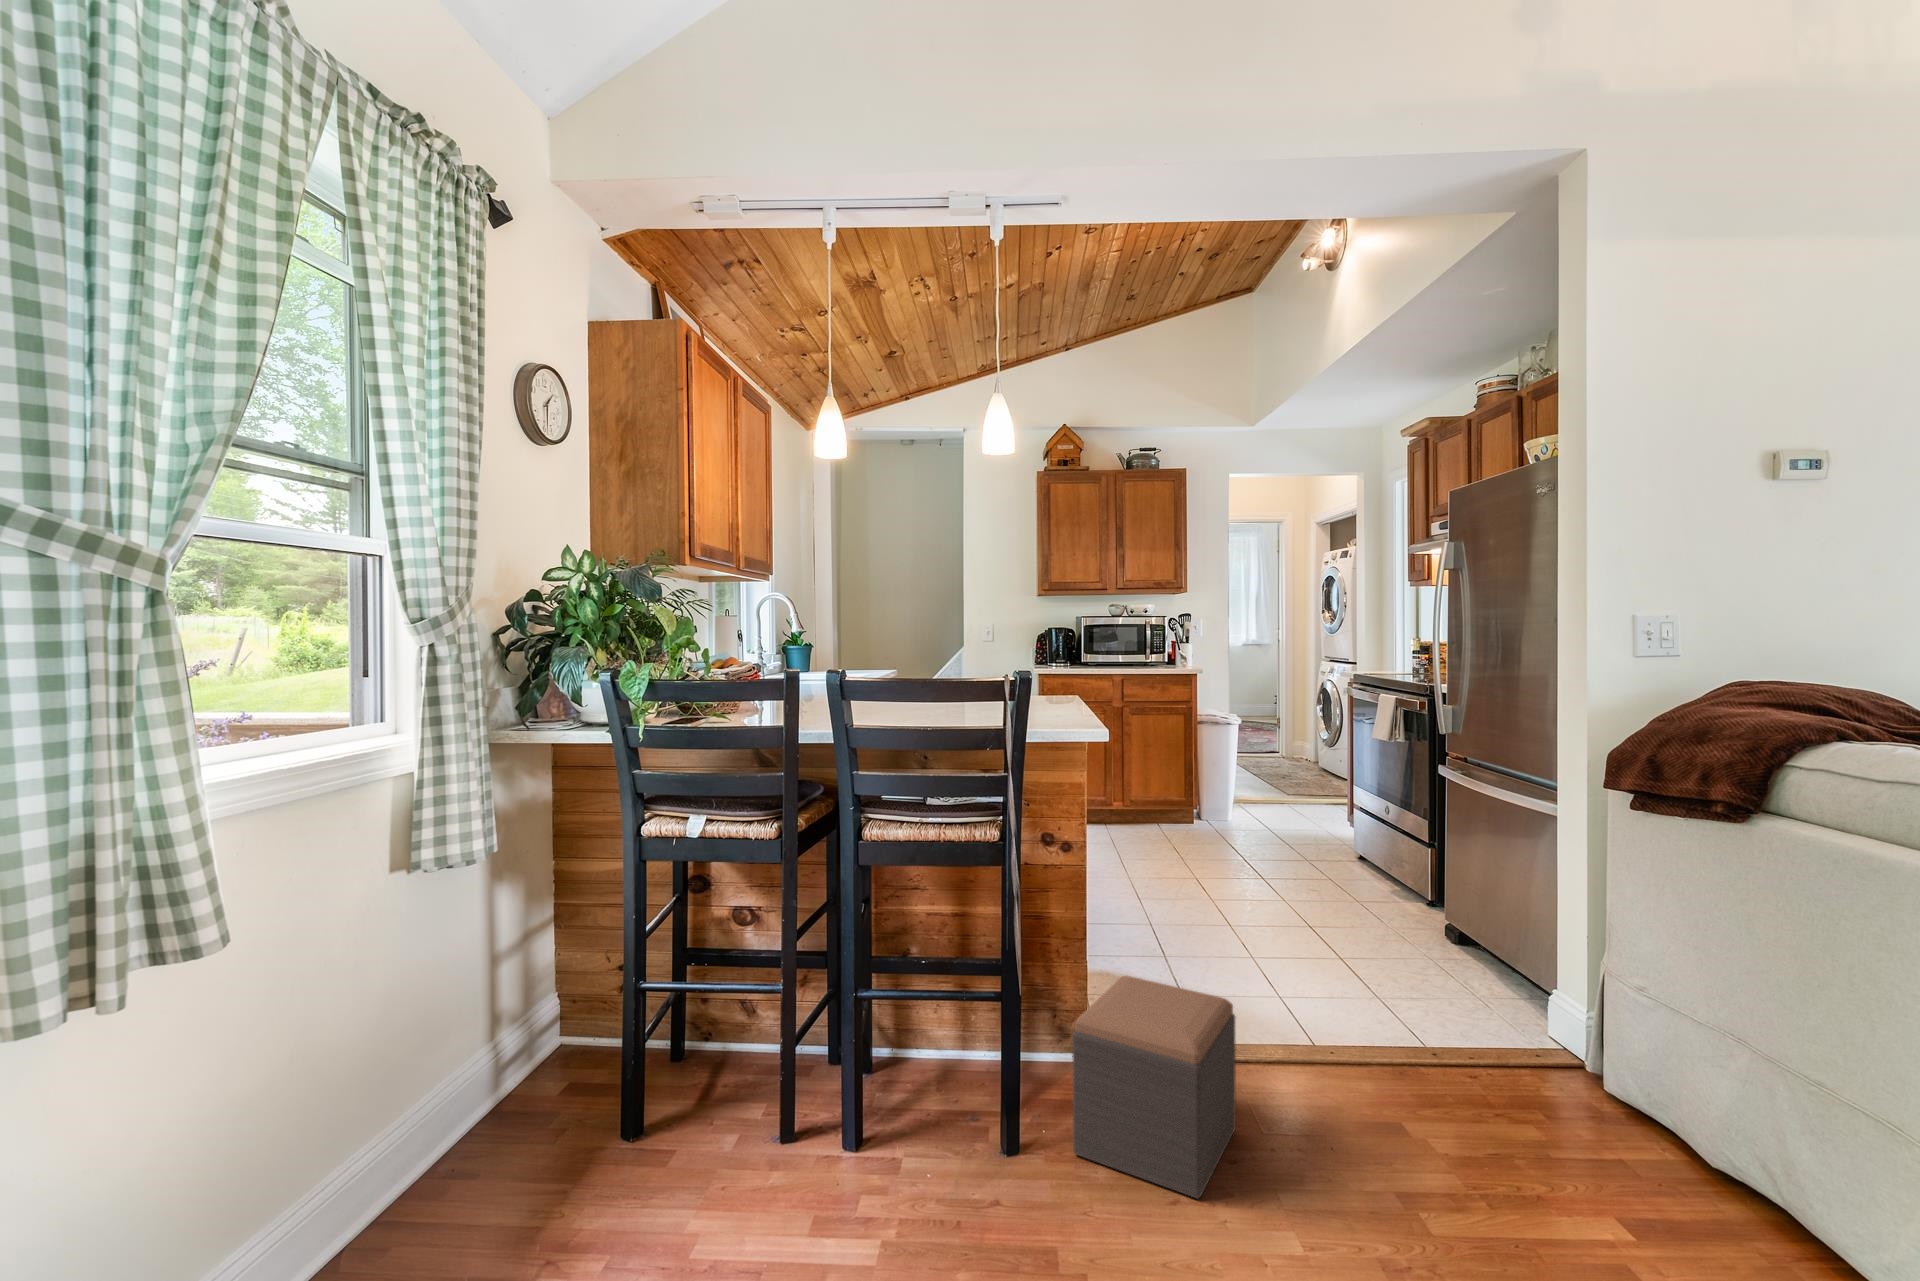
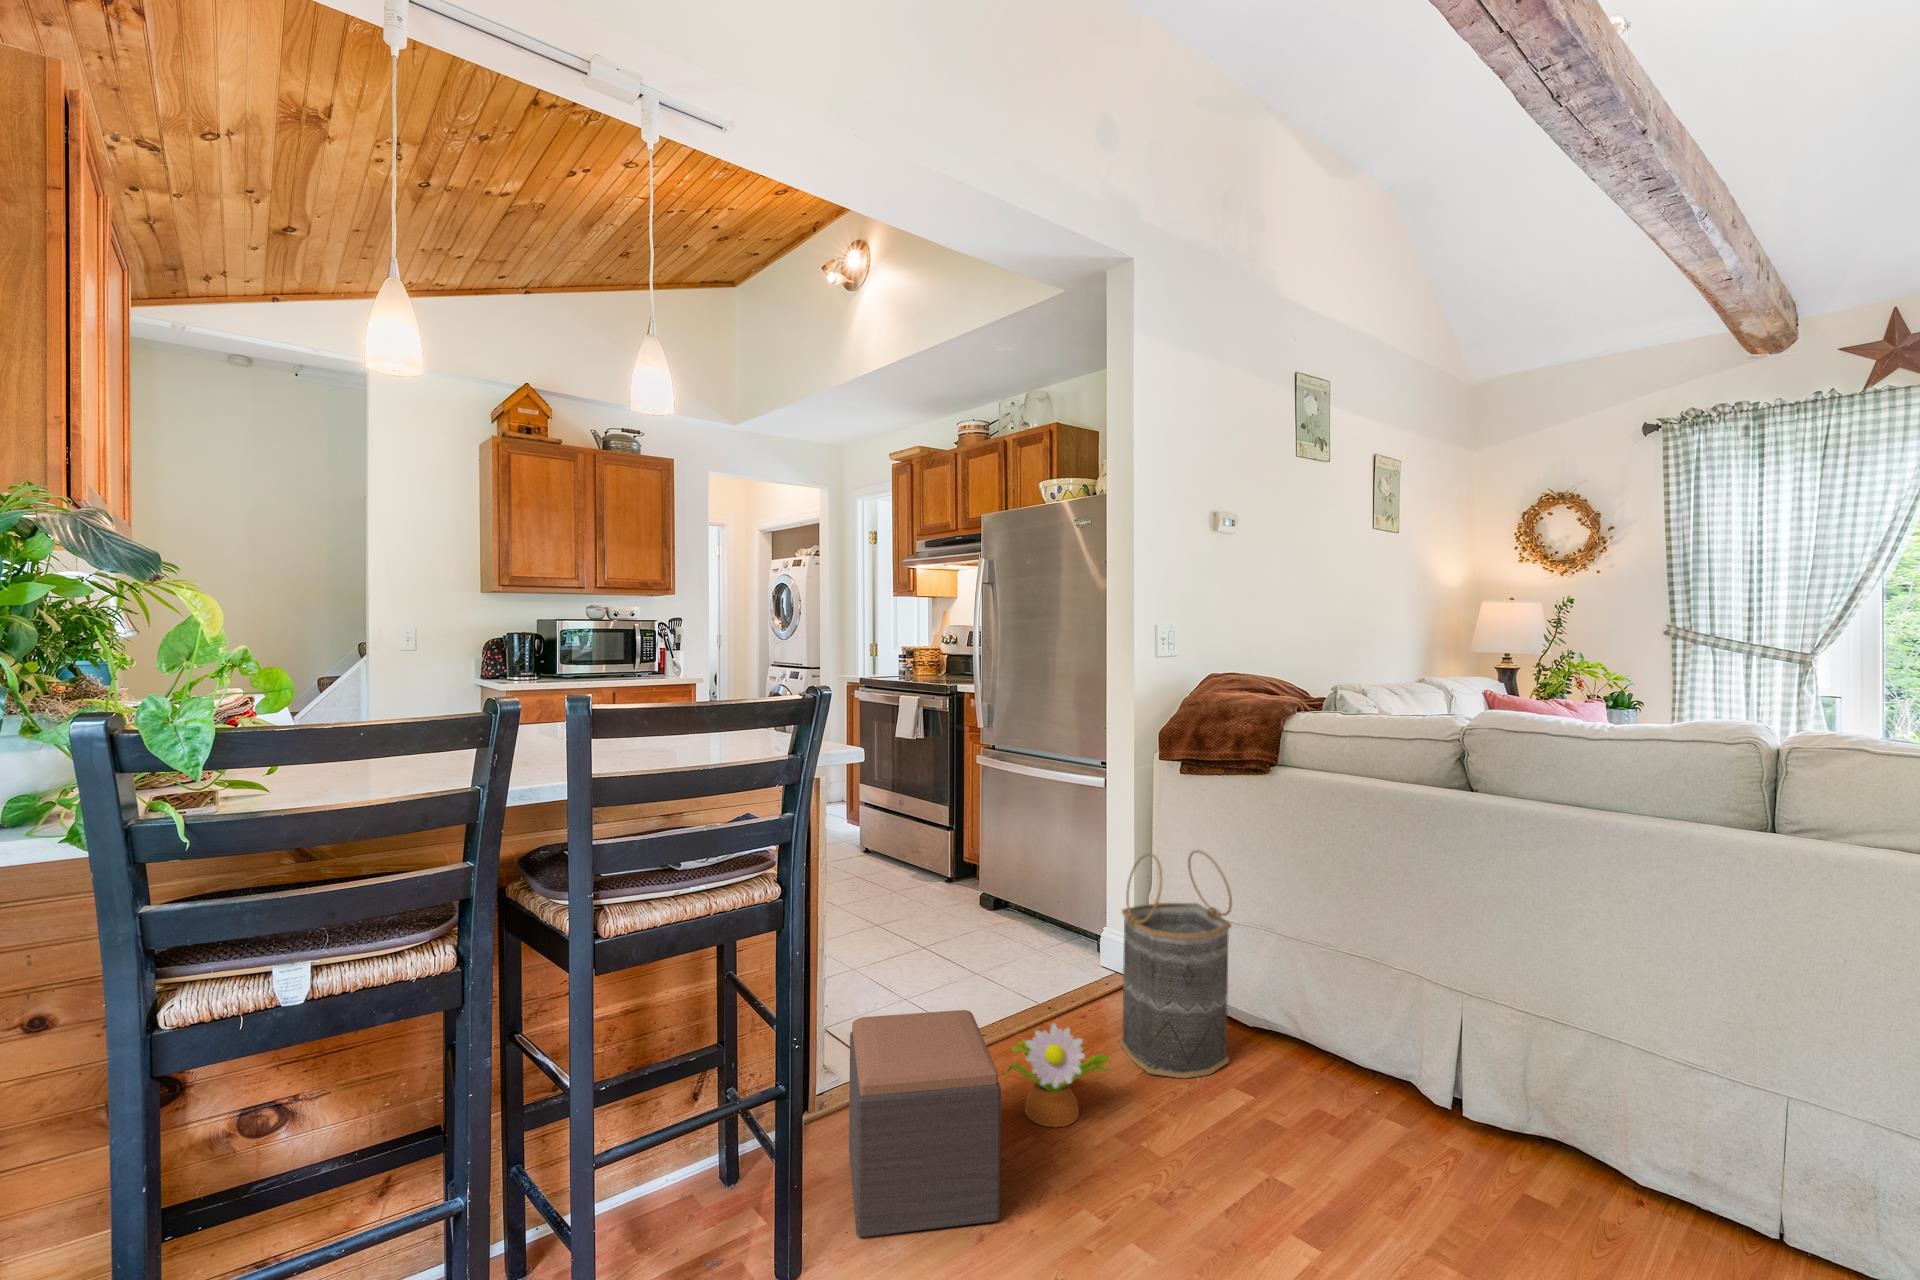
basket: none [1488,892,1645,1191] -> present [1120,850,1232,1079]
decorative plant: none [1280,1043,1419,1162] -> present [1003,1024,1110,1127]

